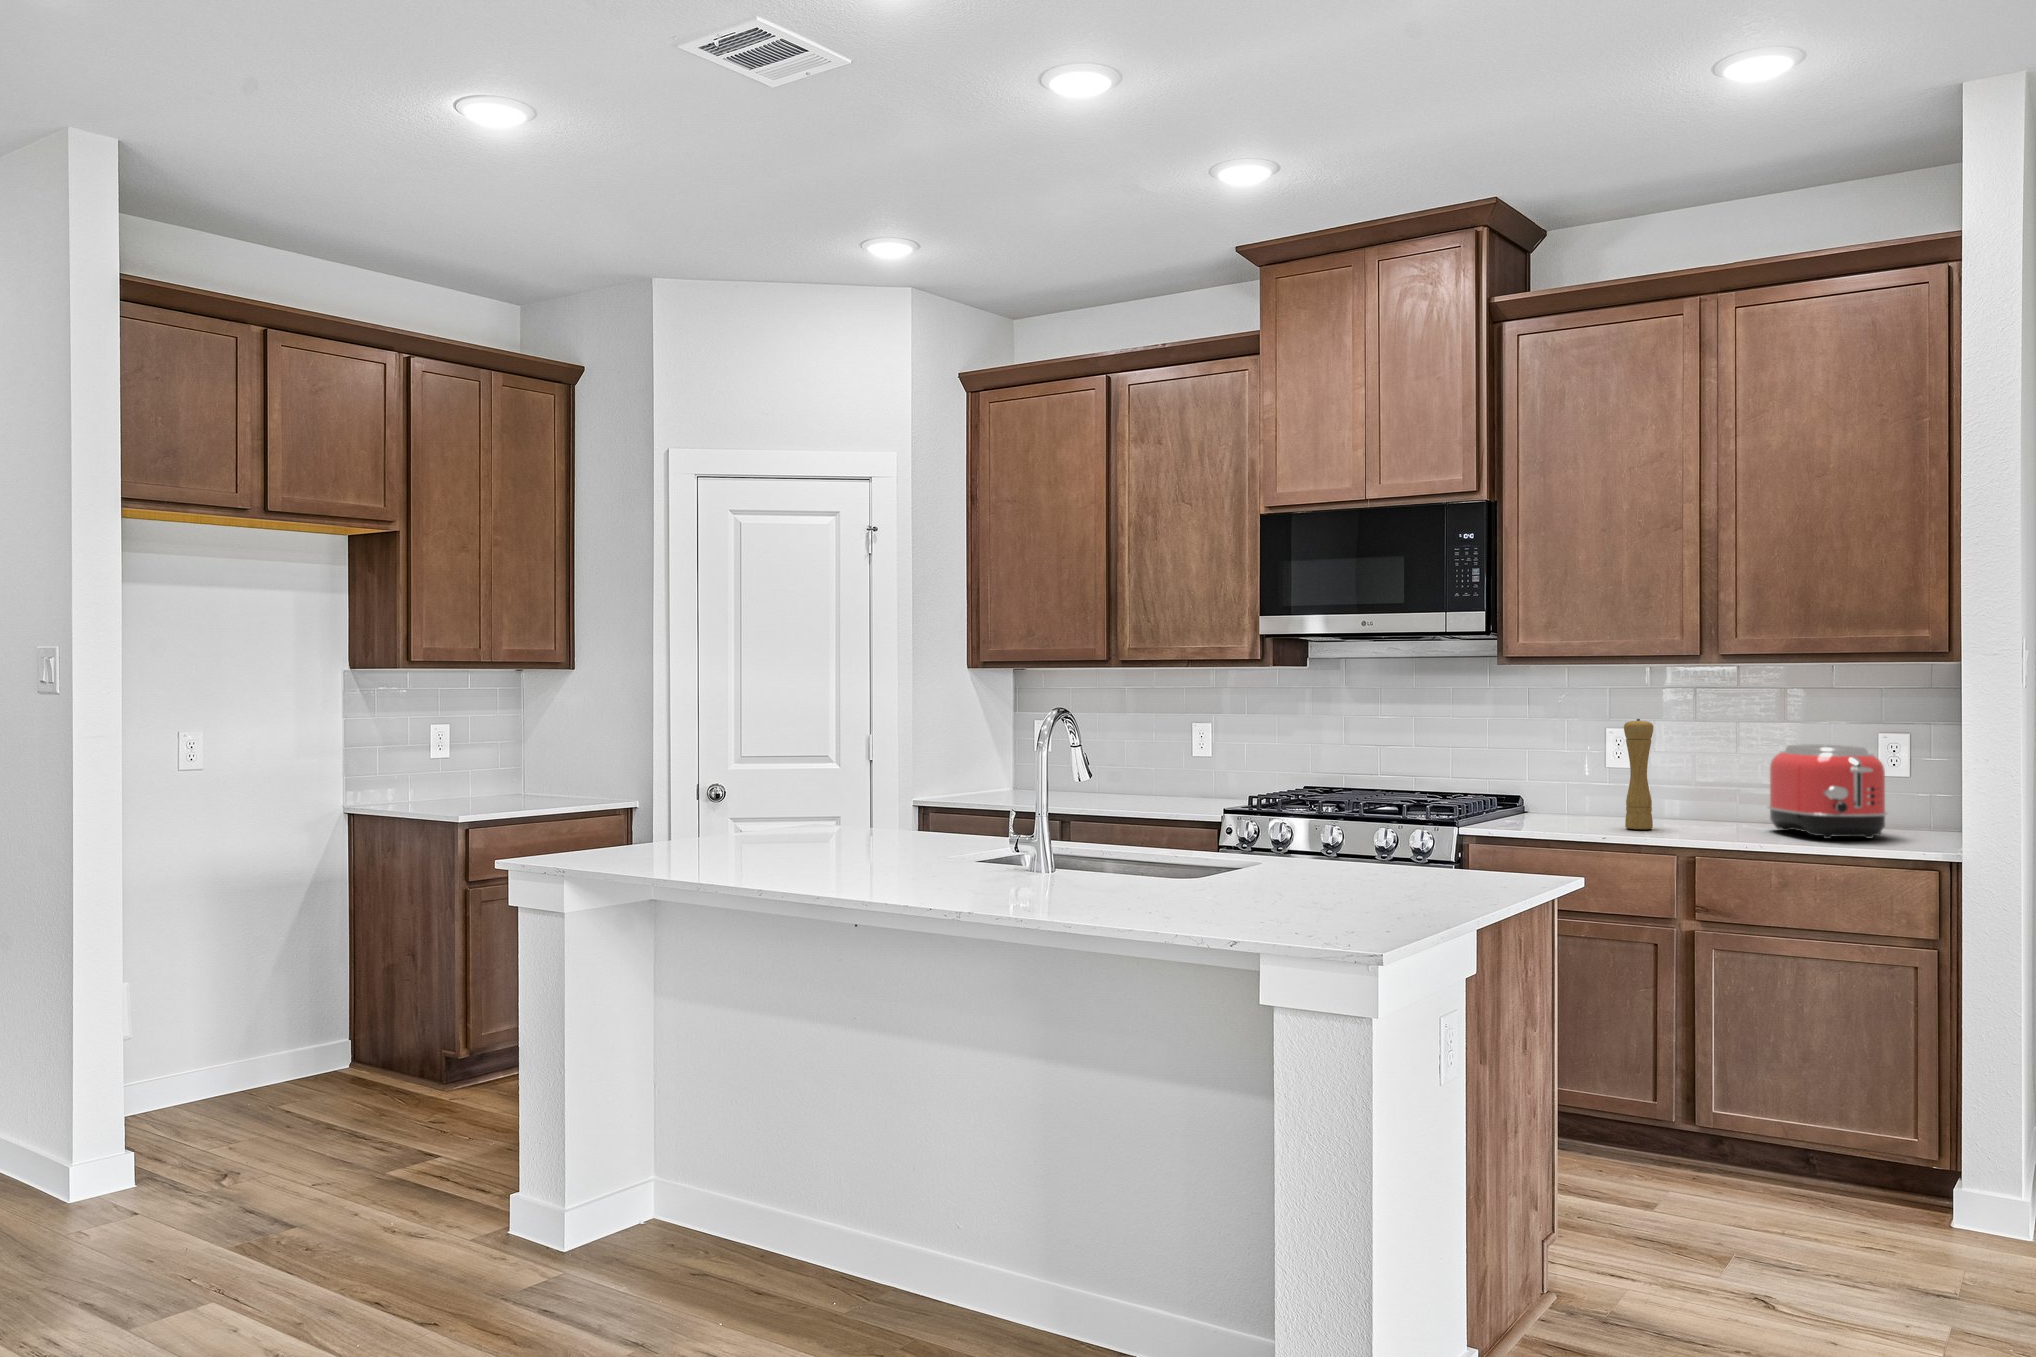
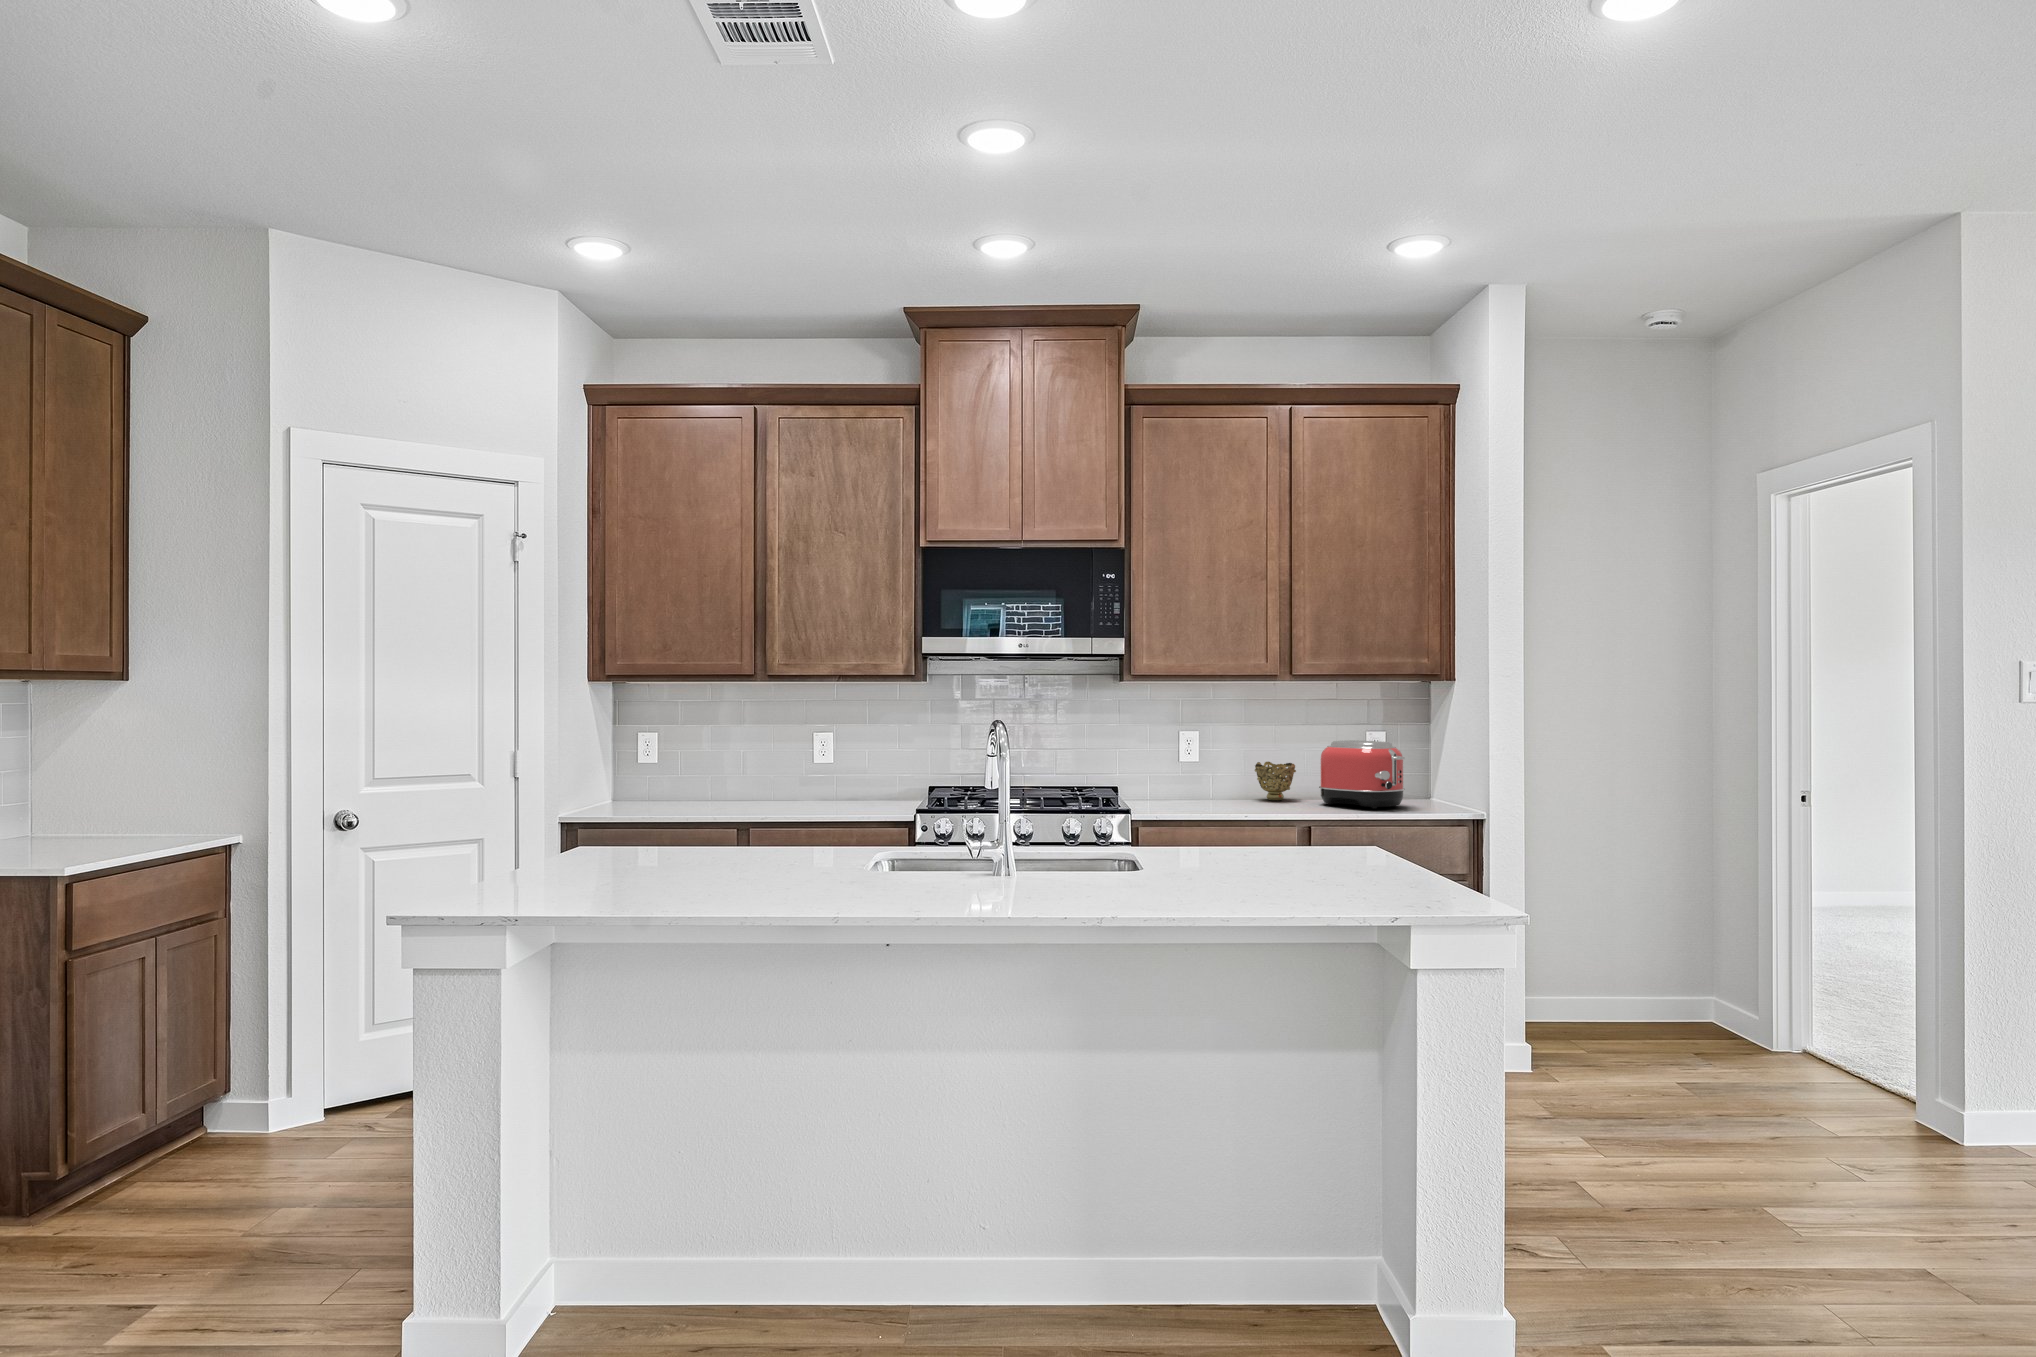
pepper mill: present [1624,719,1653,829] -> none [1229,724,1251,809]
decorative bowl: none [1696,770,1754,822] -> present [1255,762,1296,801]

